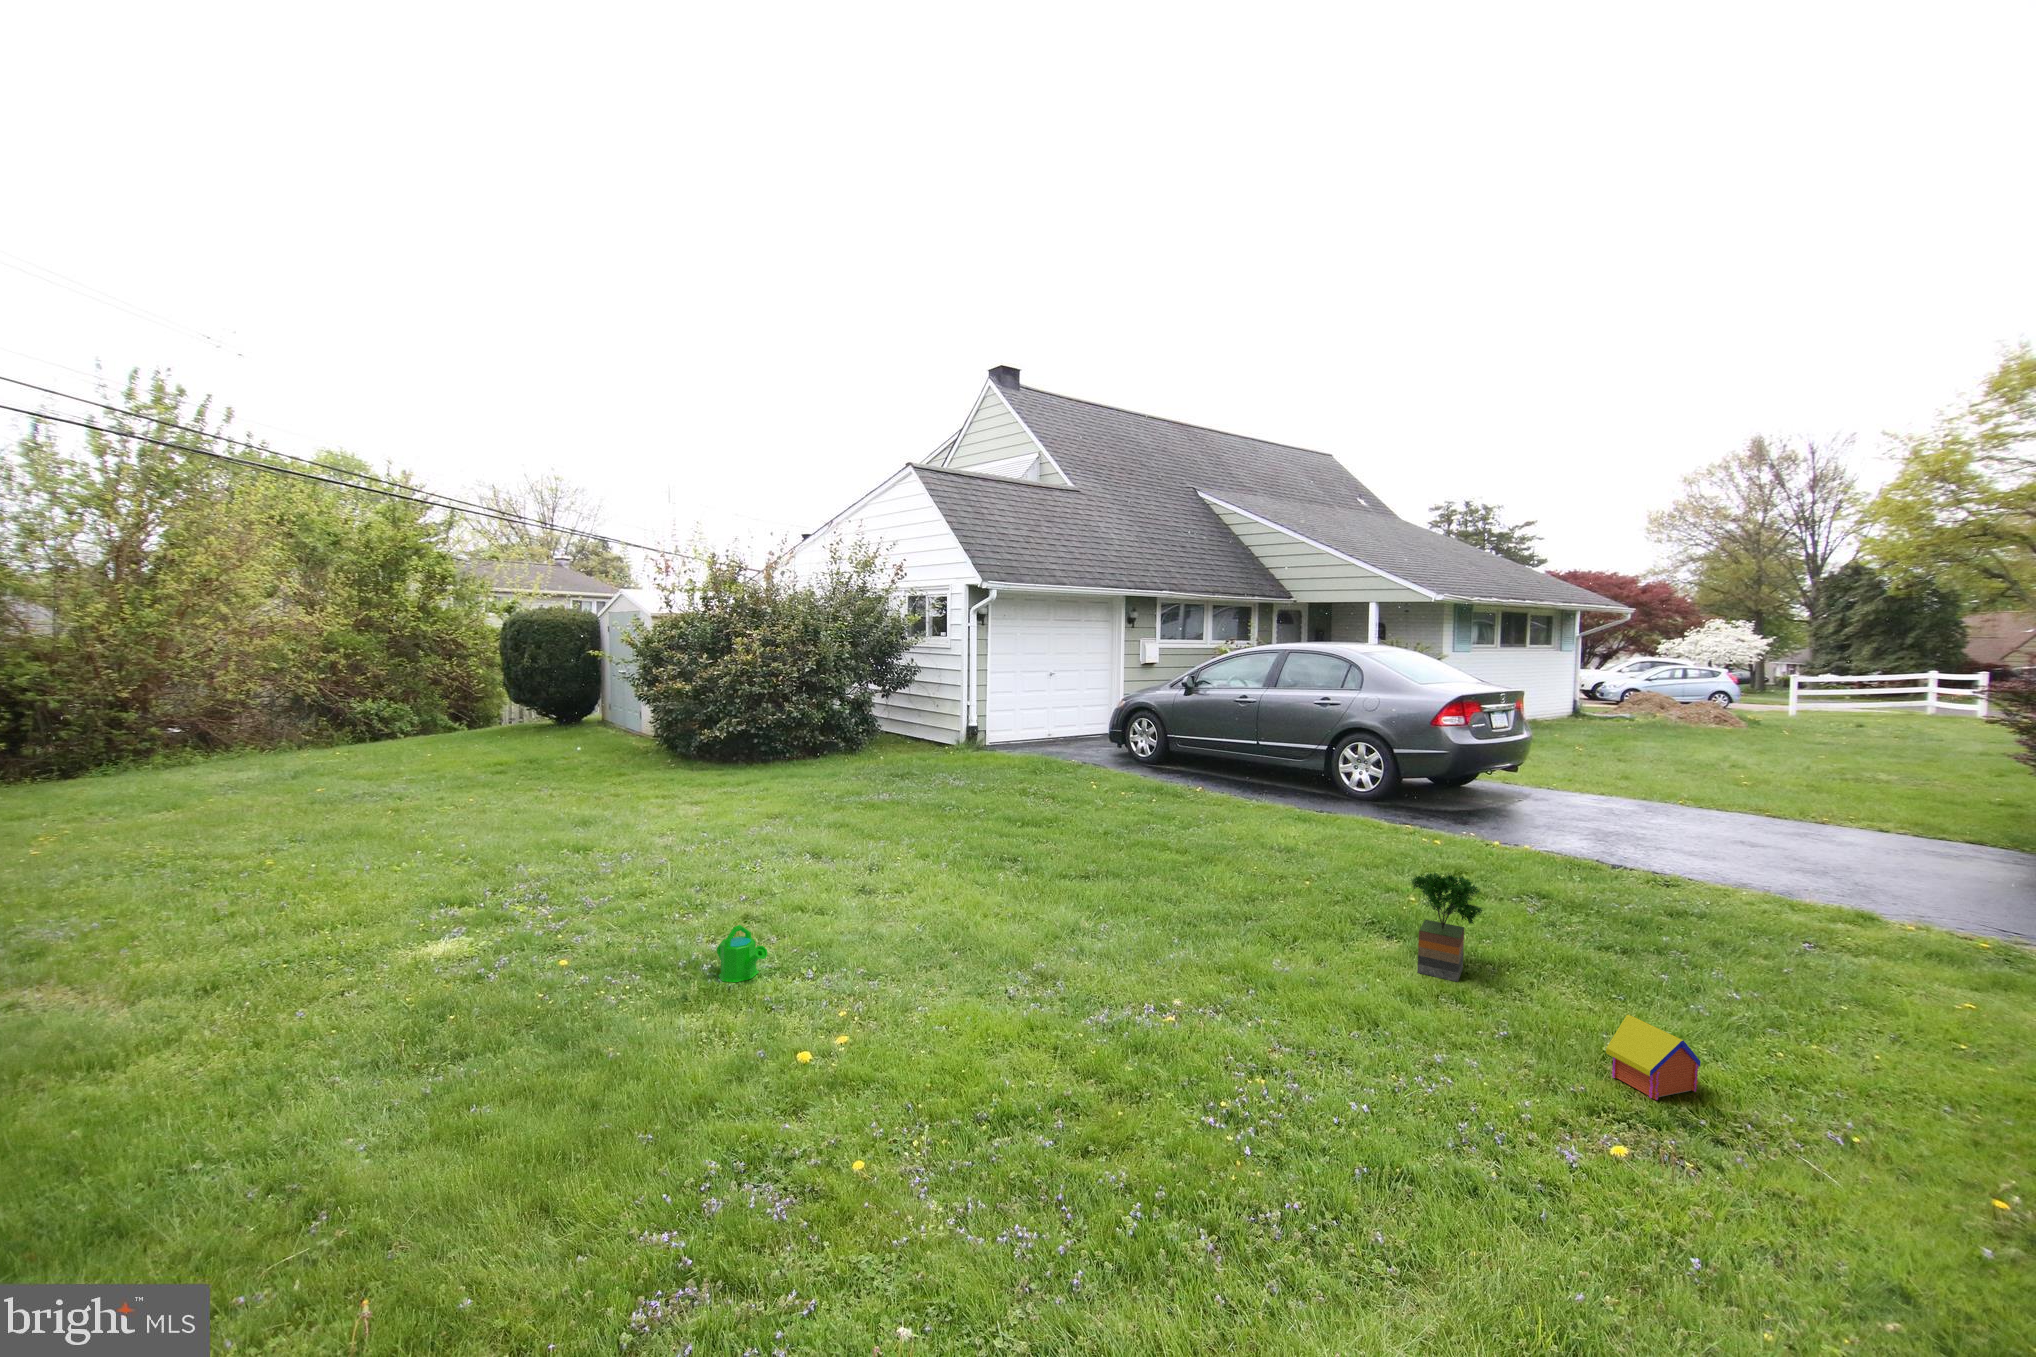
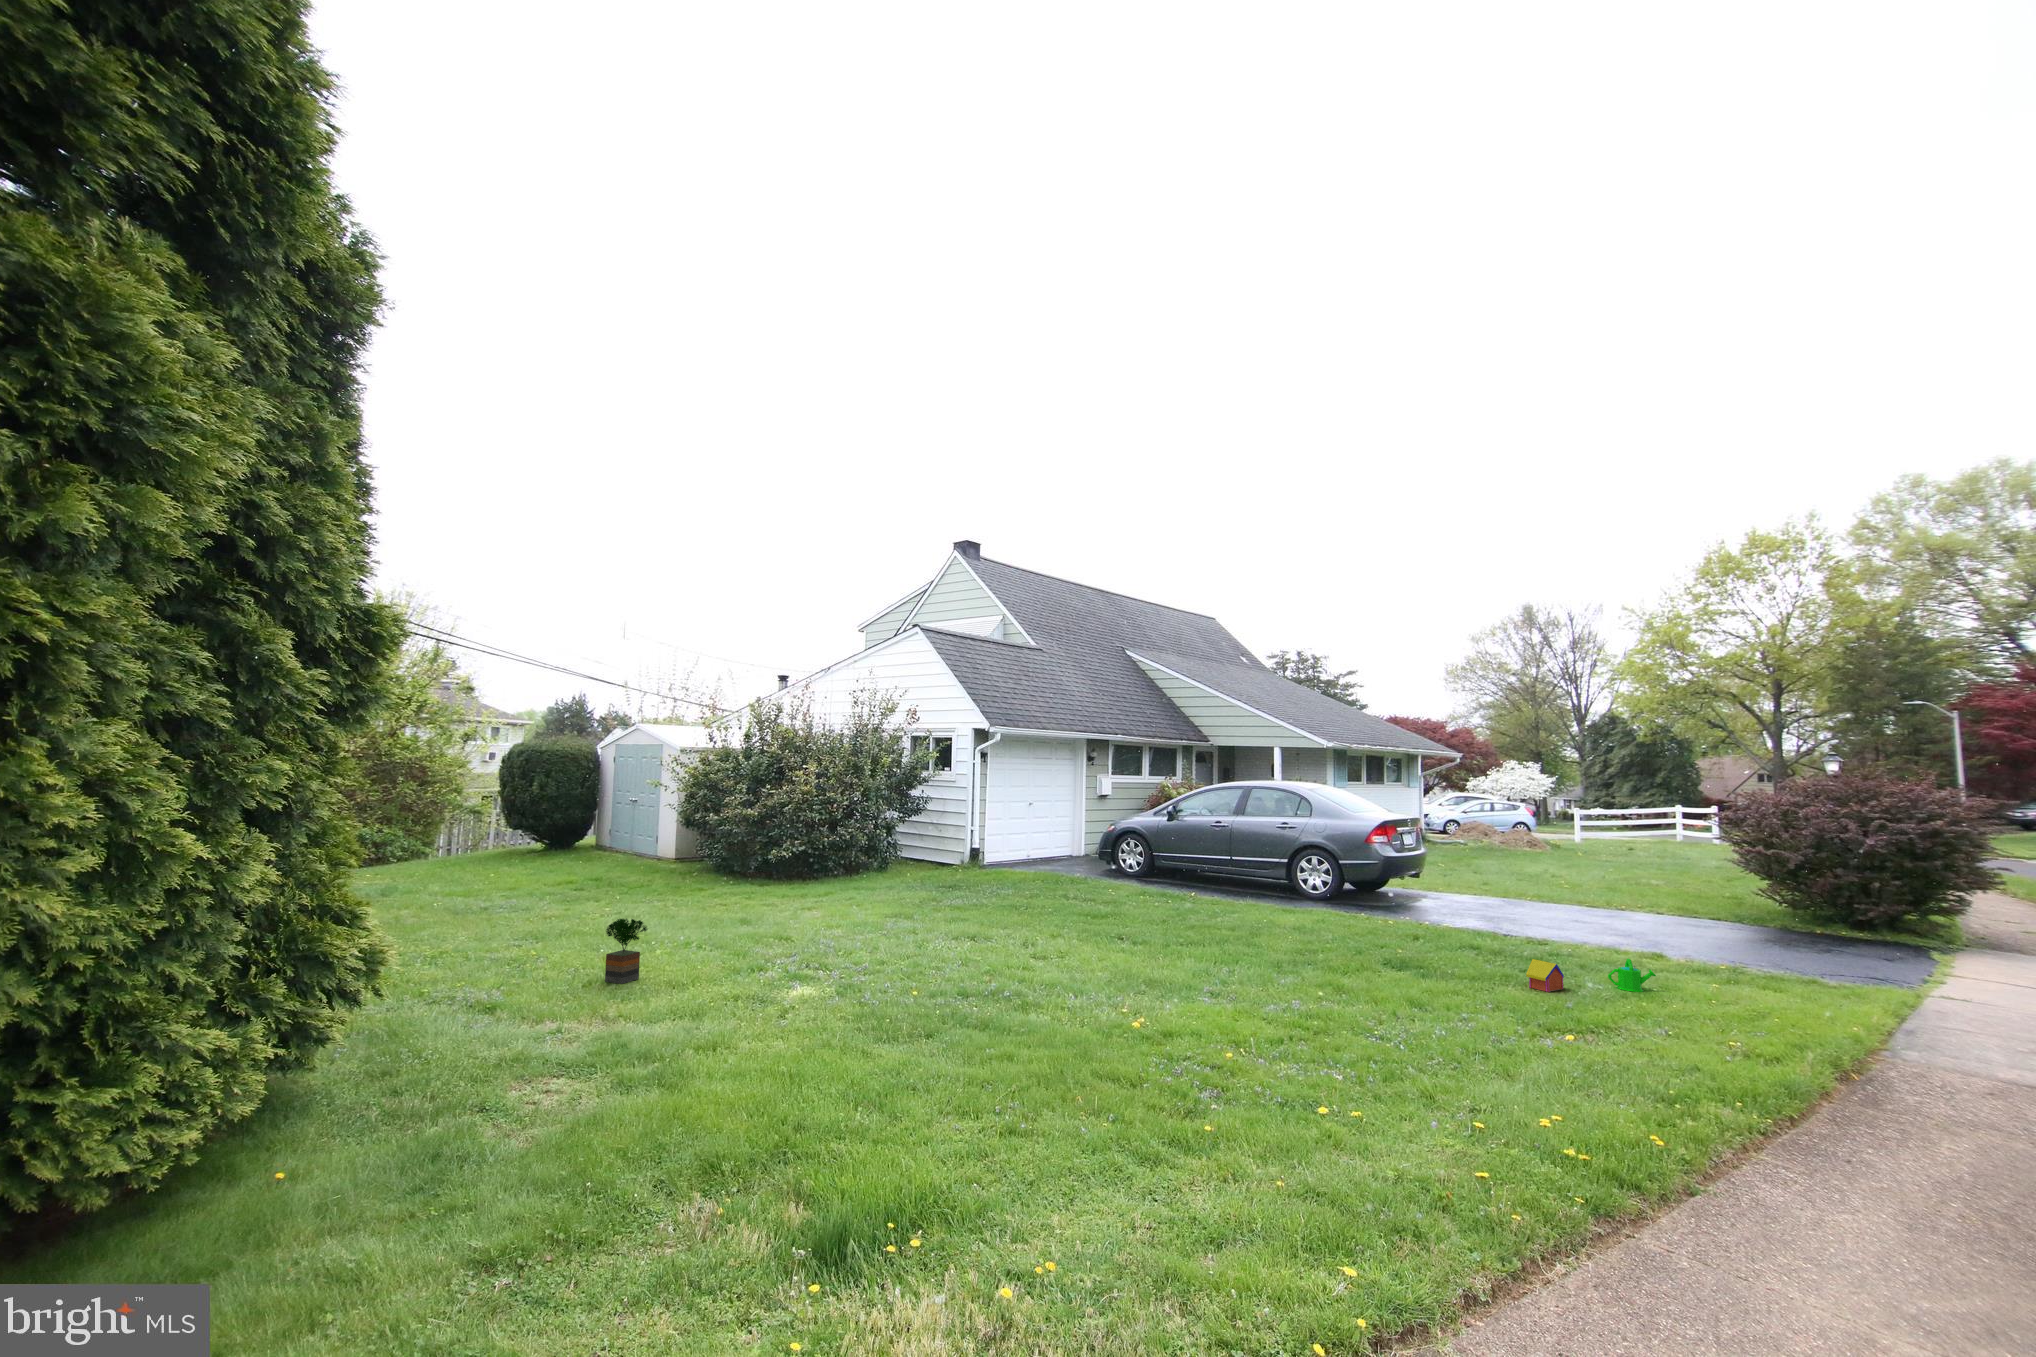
potted tree: present [1411,872,1483,982] -> present [605,919,648,984]
watering can: present [717,925,768,982] -> present [1608,959,1656,992]

